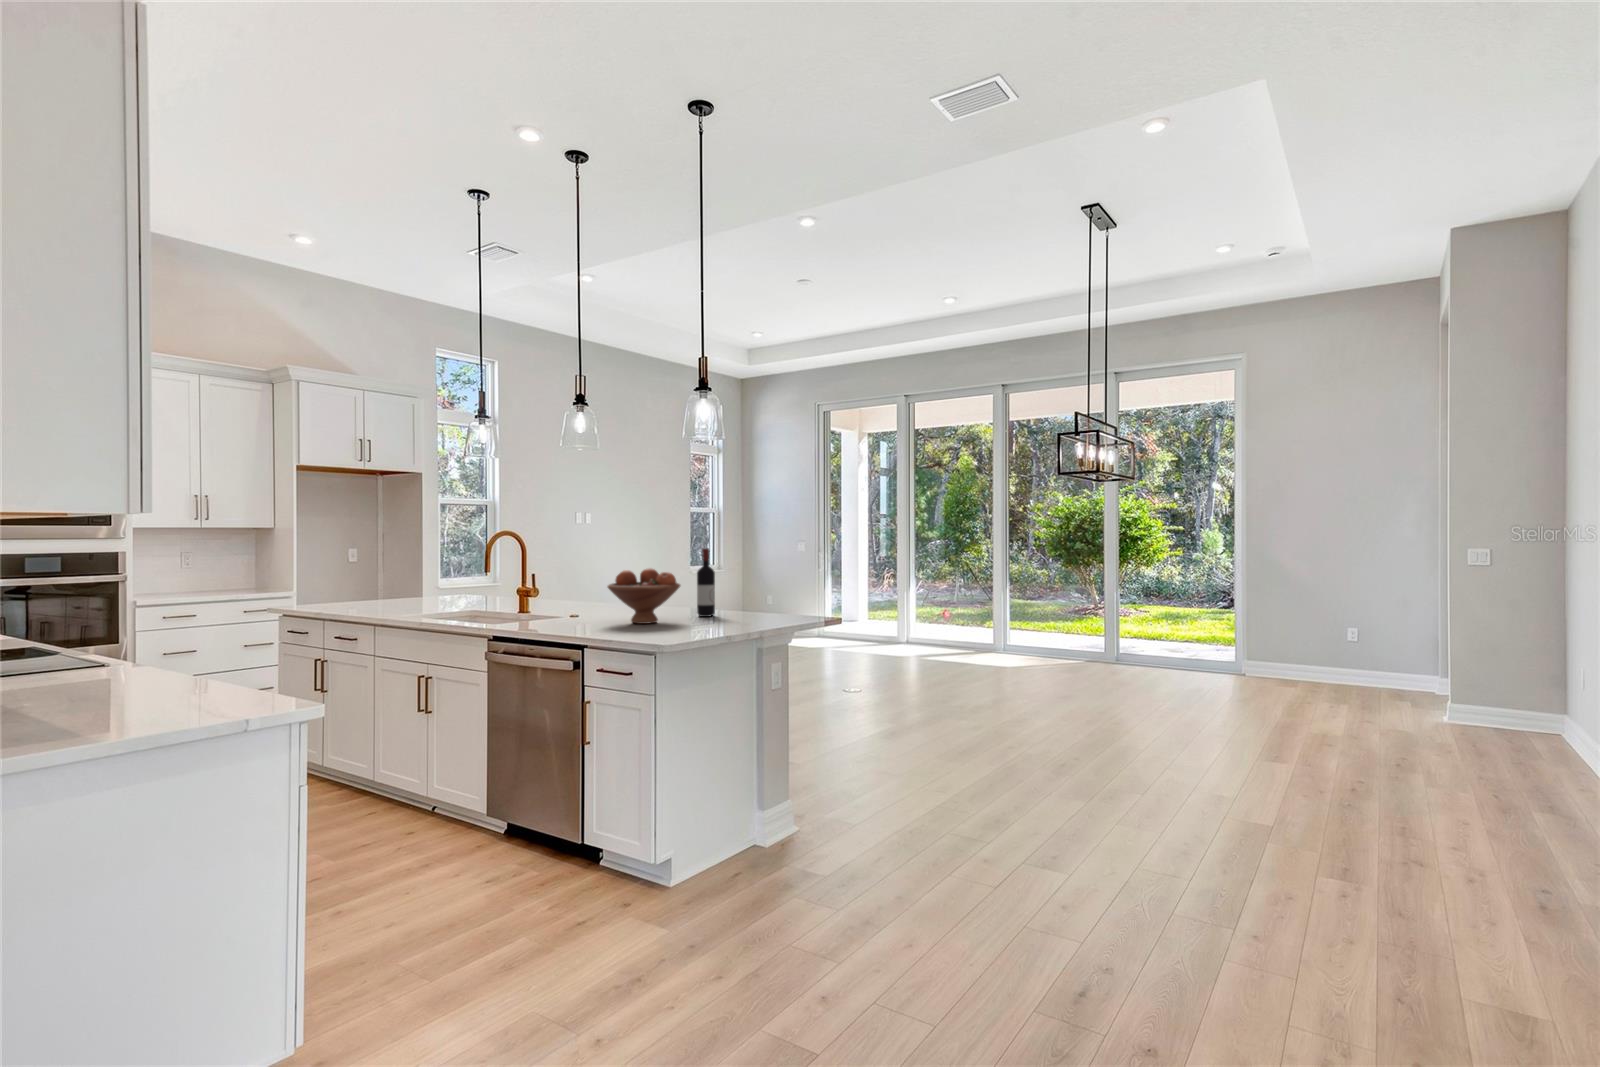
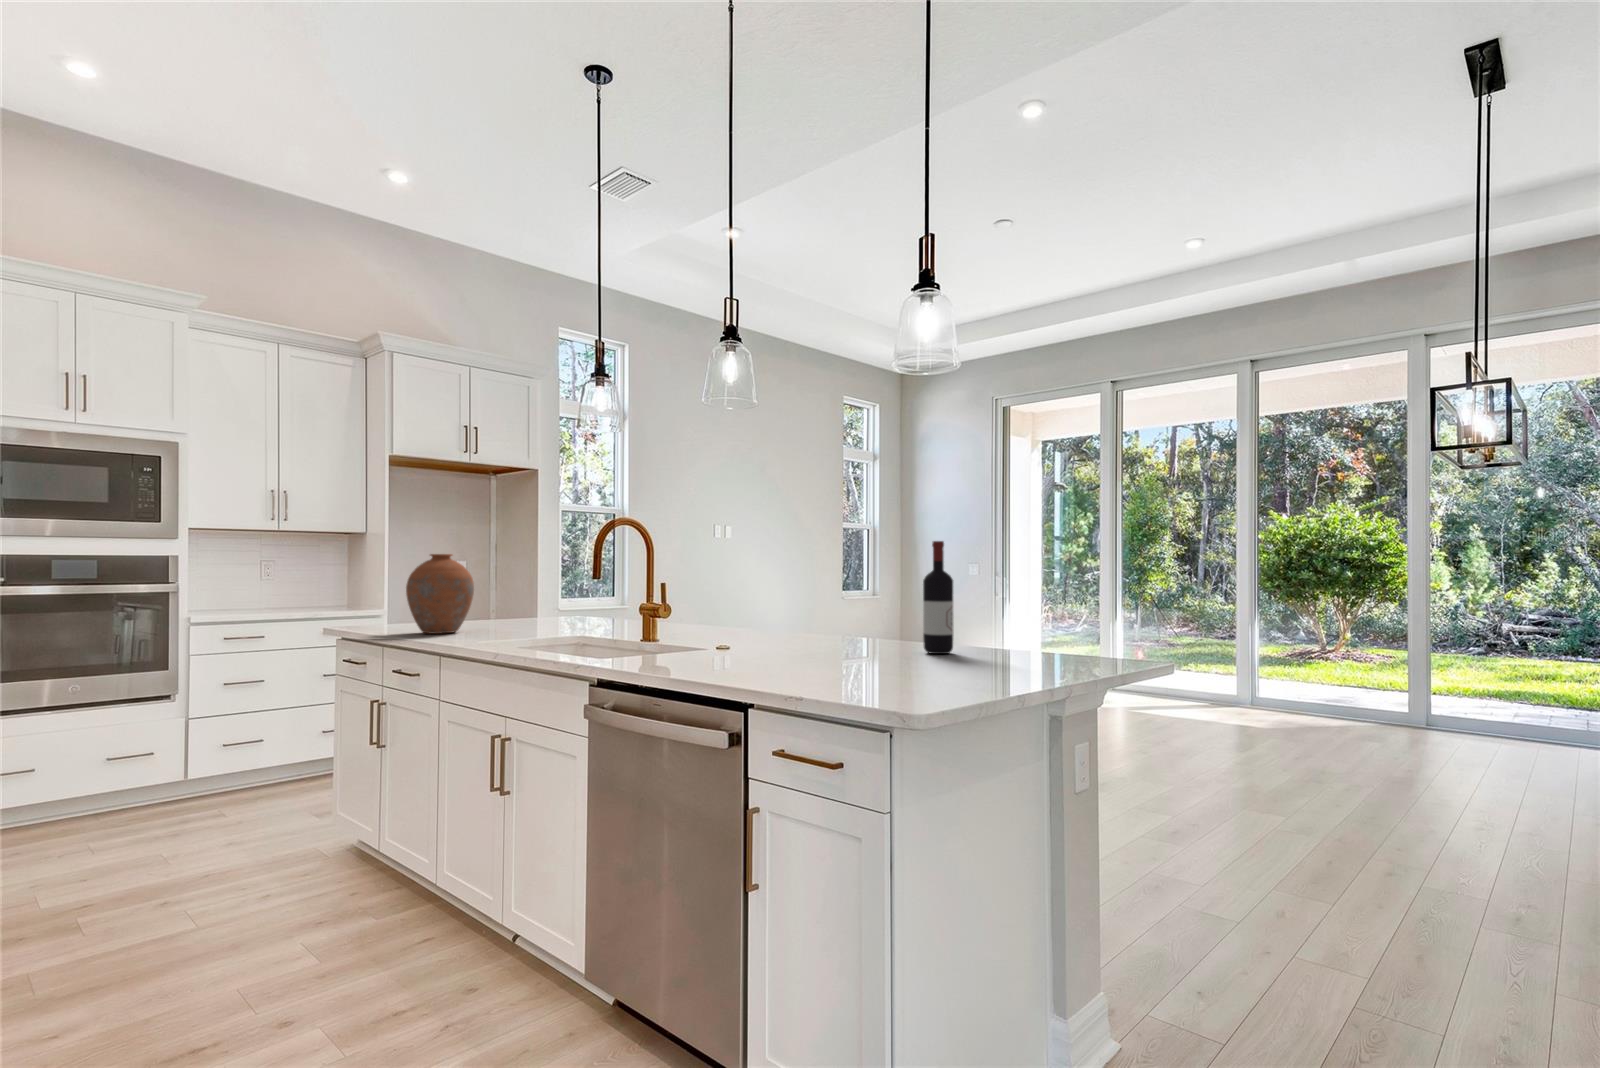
vase: none [341,554,391,611] -> present [406,554,474,634]
fruit bowl: present [608,568,680,624] -> none [783,571,907,664]

